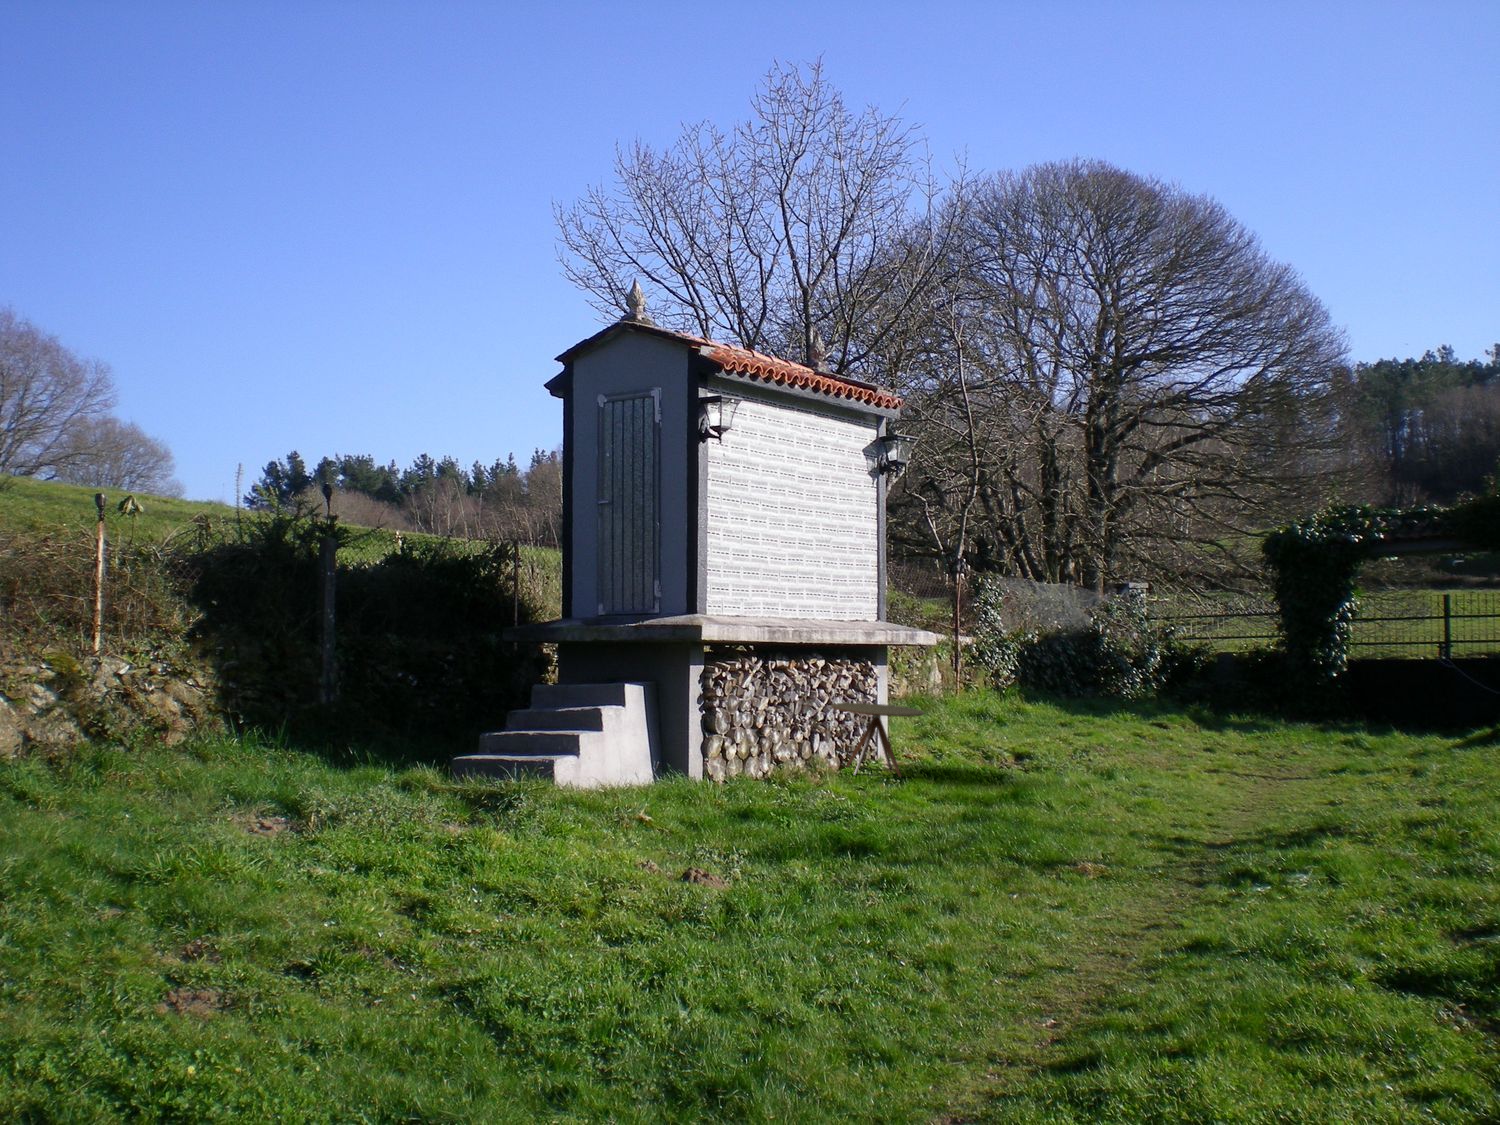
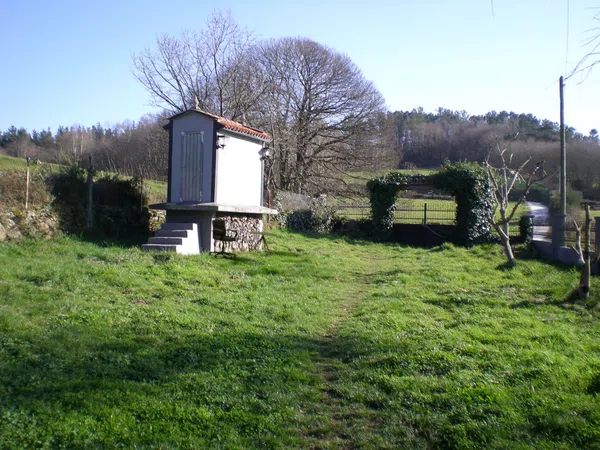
chair: none [679,668,769,799] -> present [209,219,238,259]

